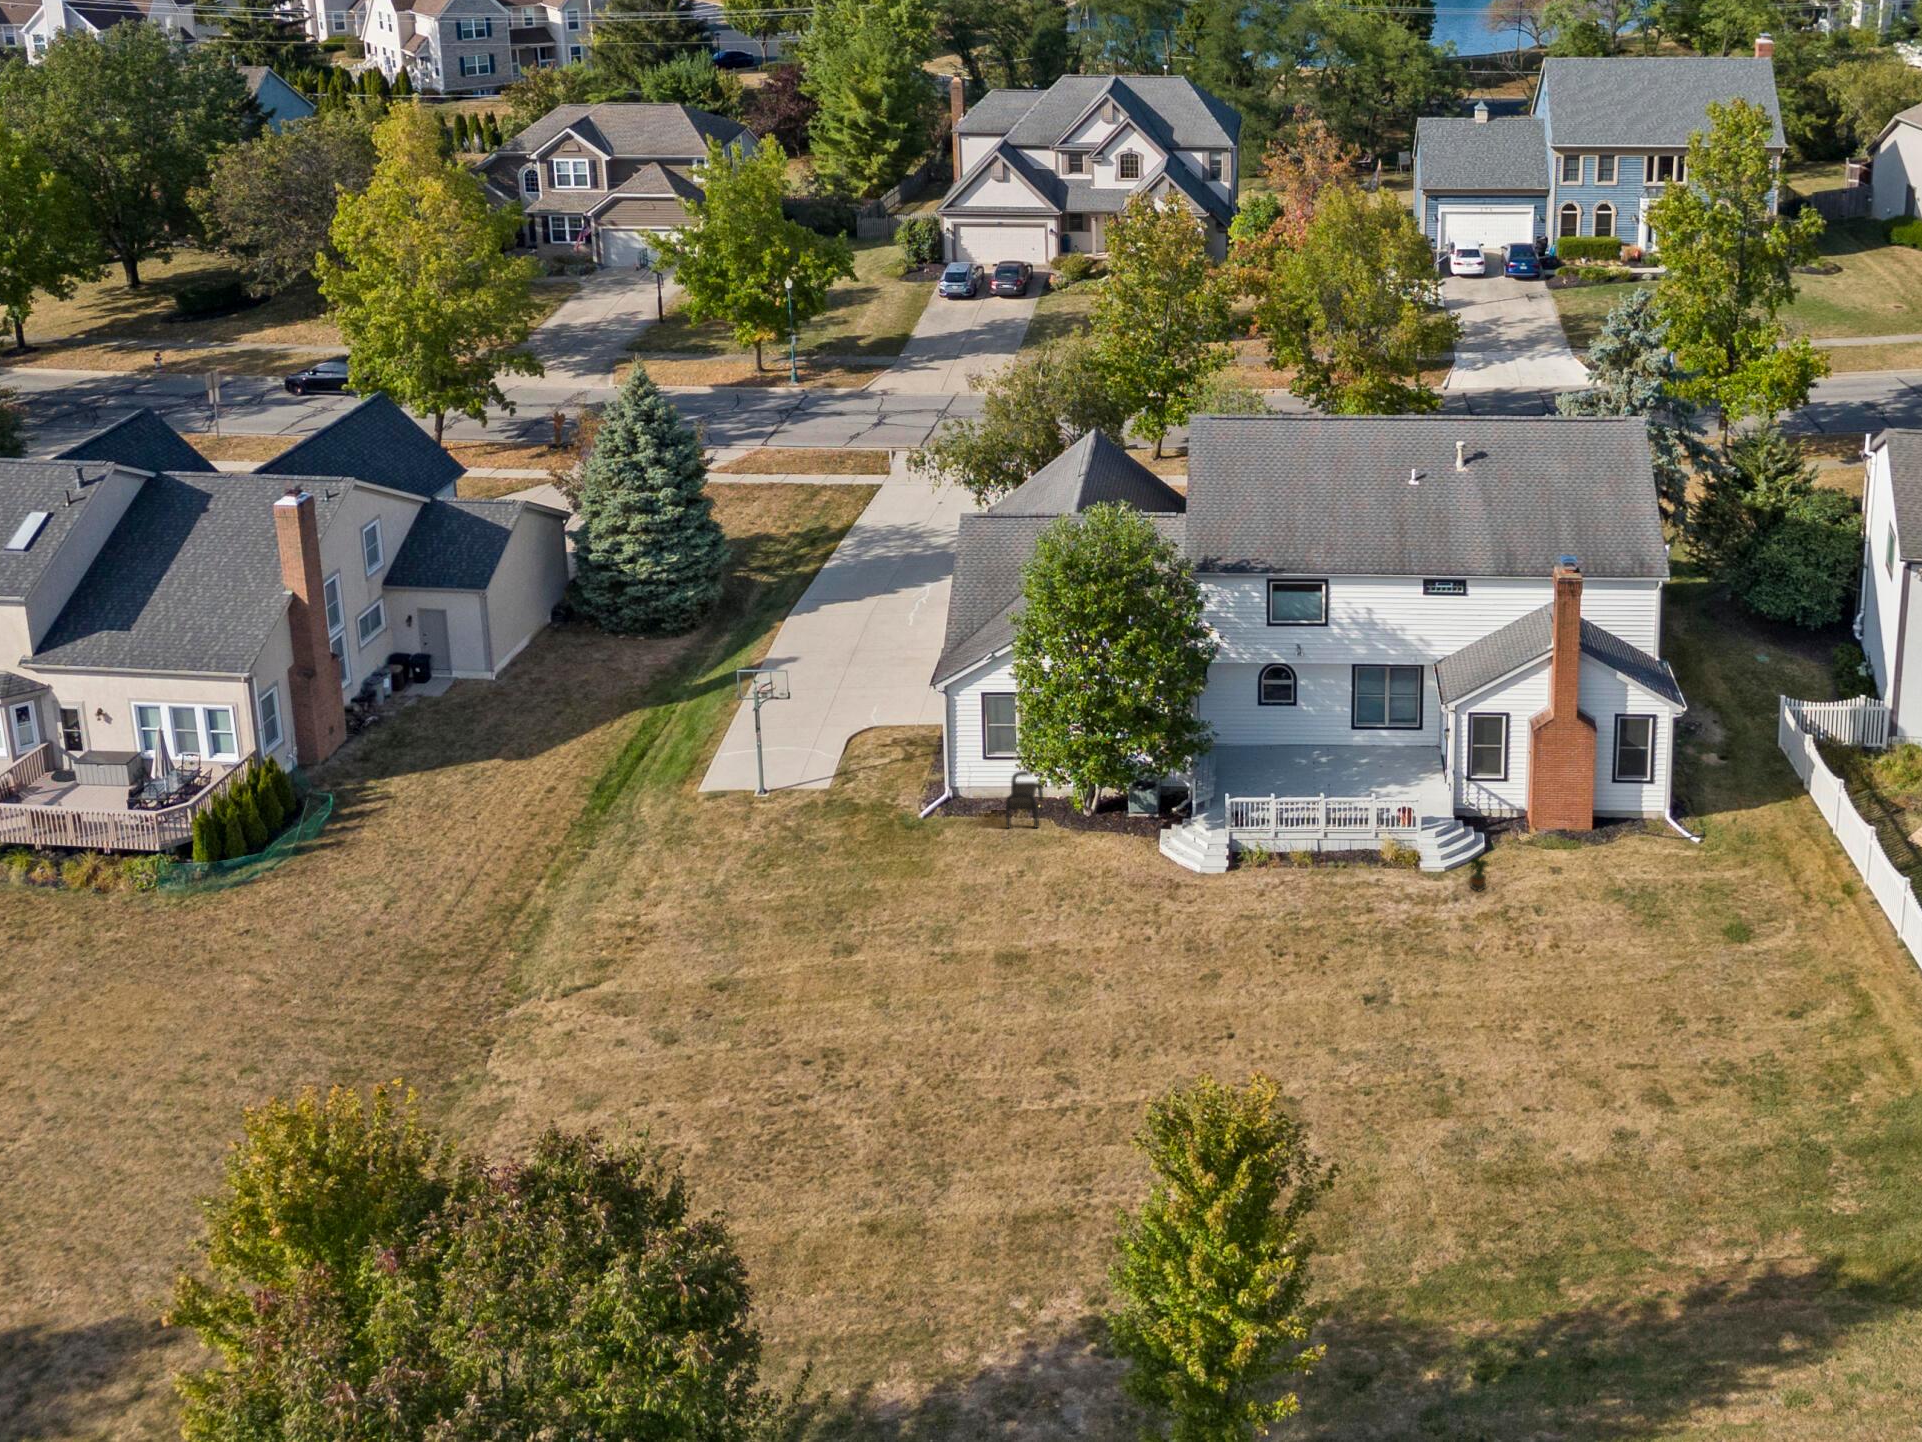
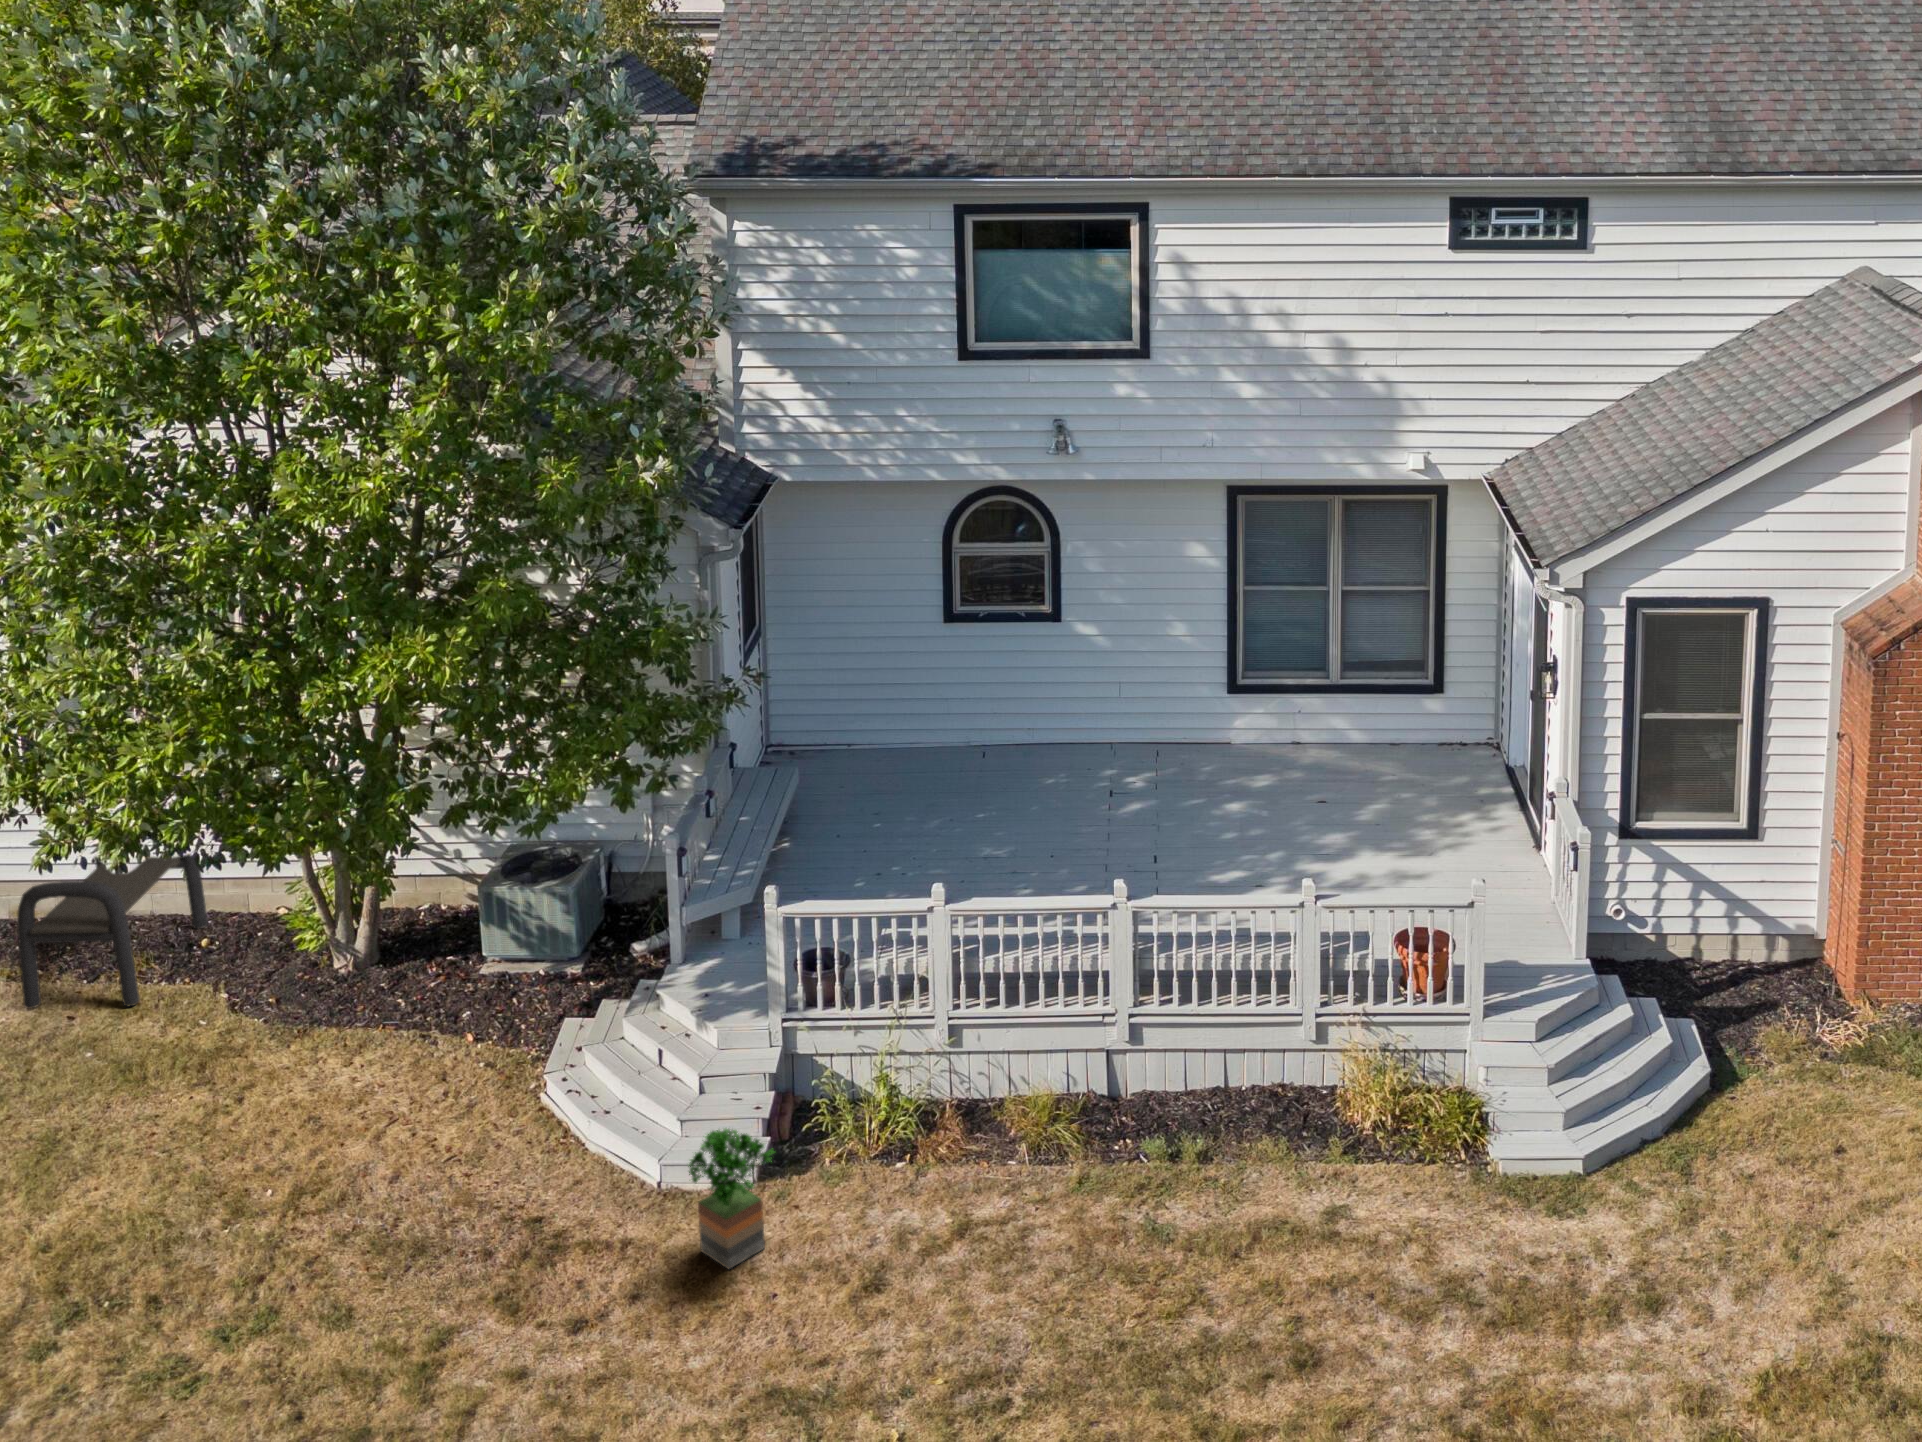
potted tree: present [1470,858,1489,891] -> present [688,1128,774,1269]

